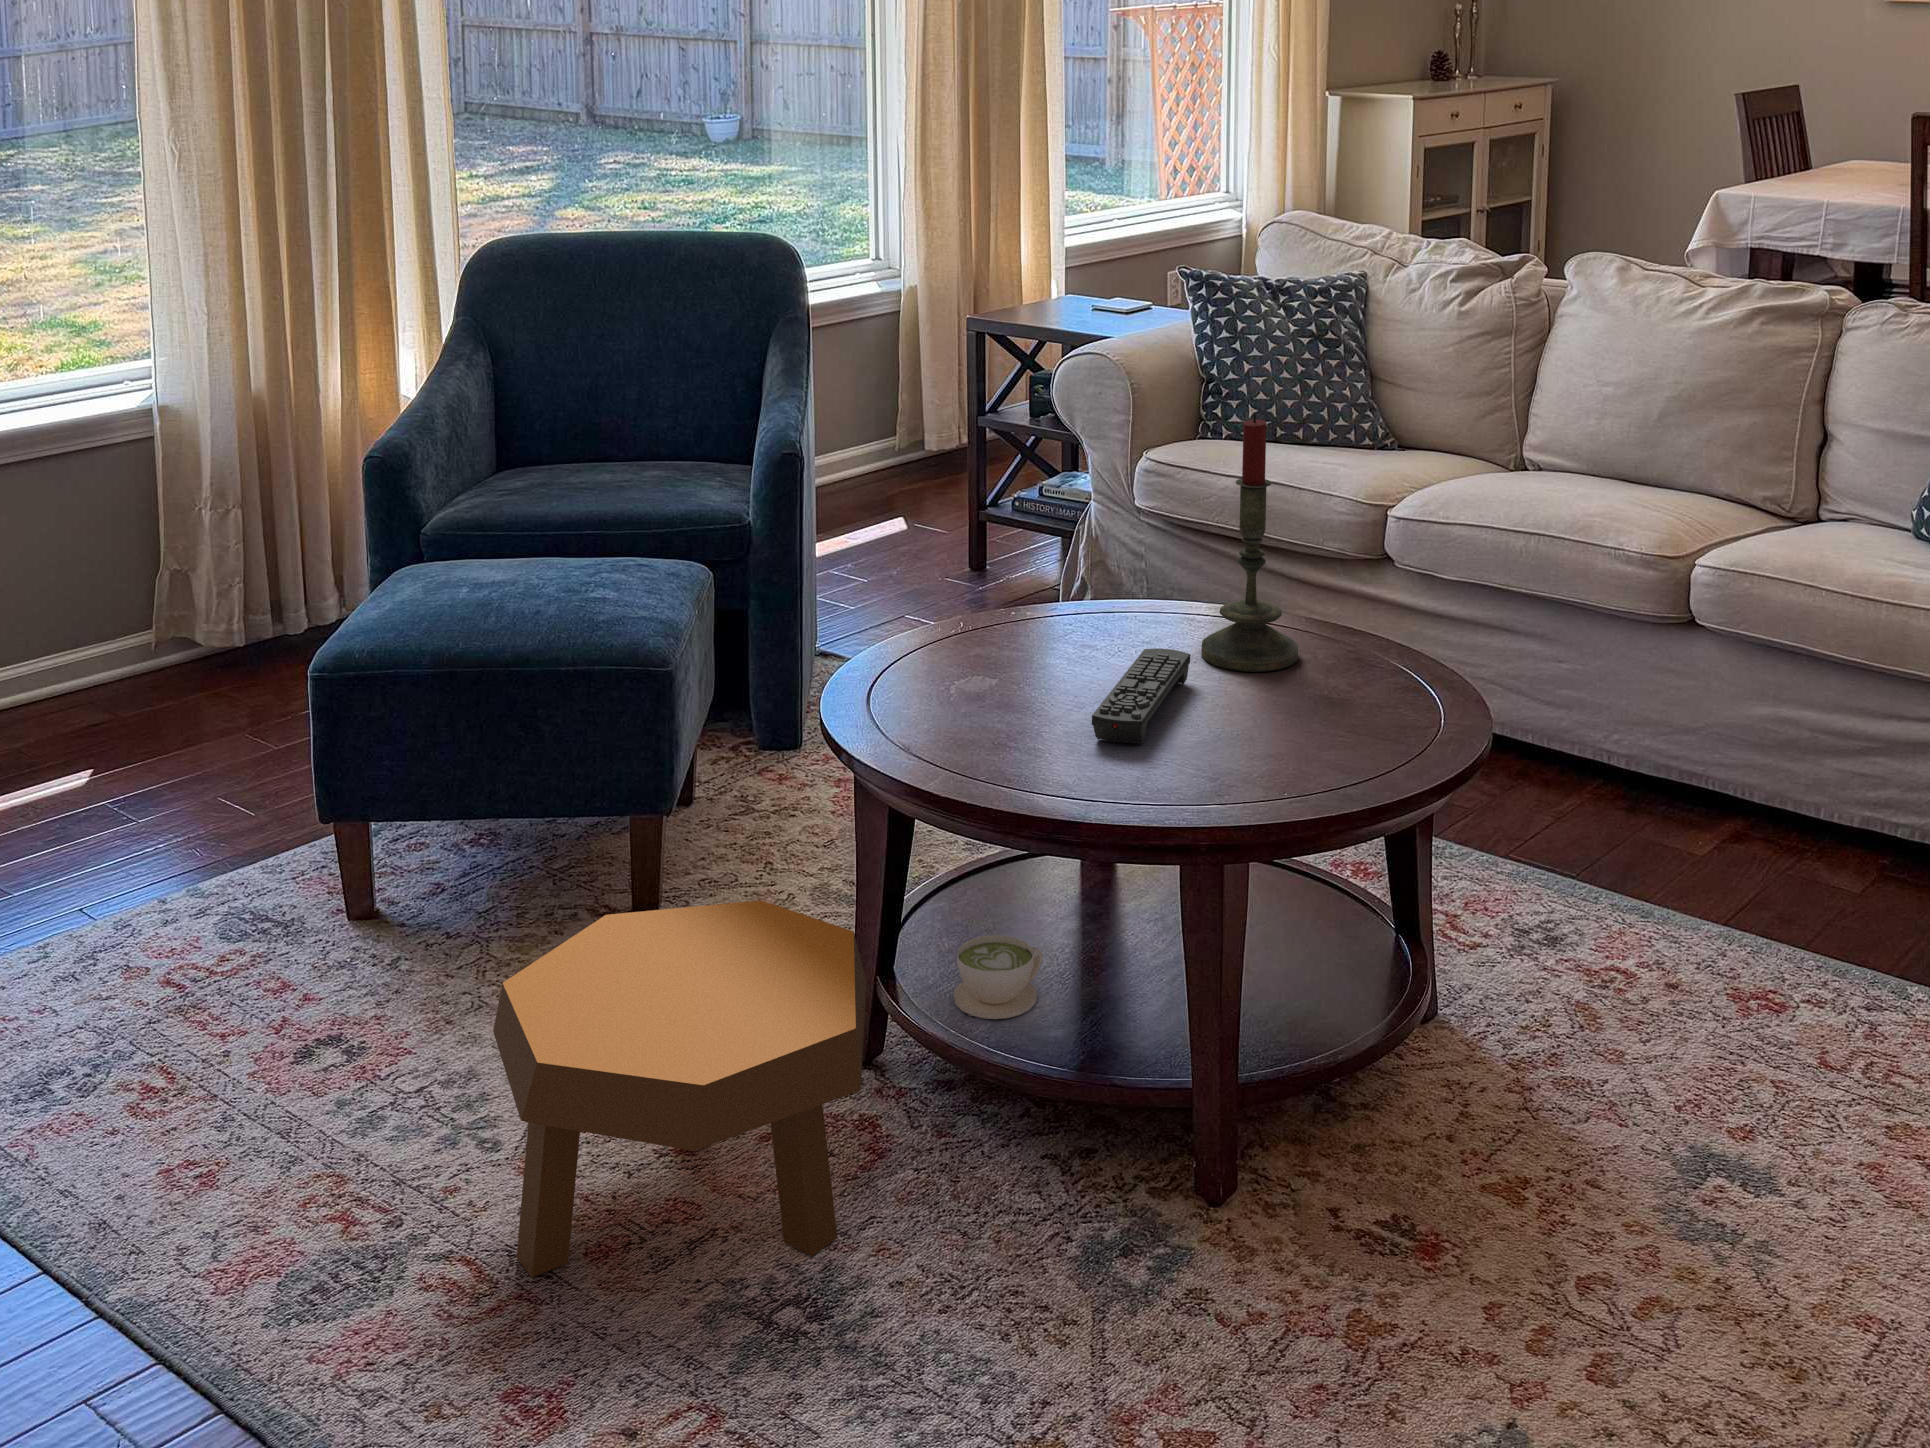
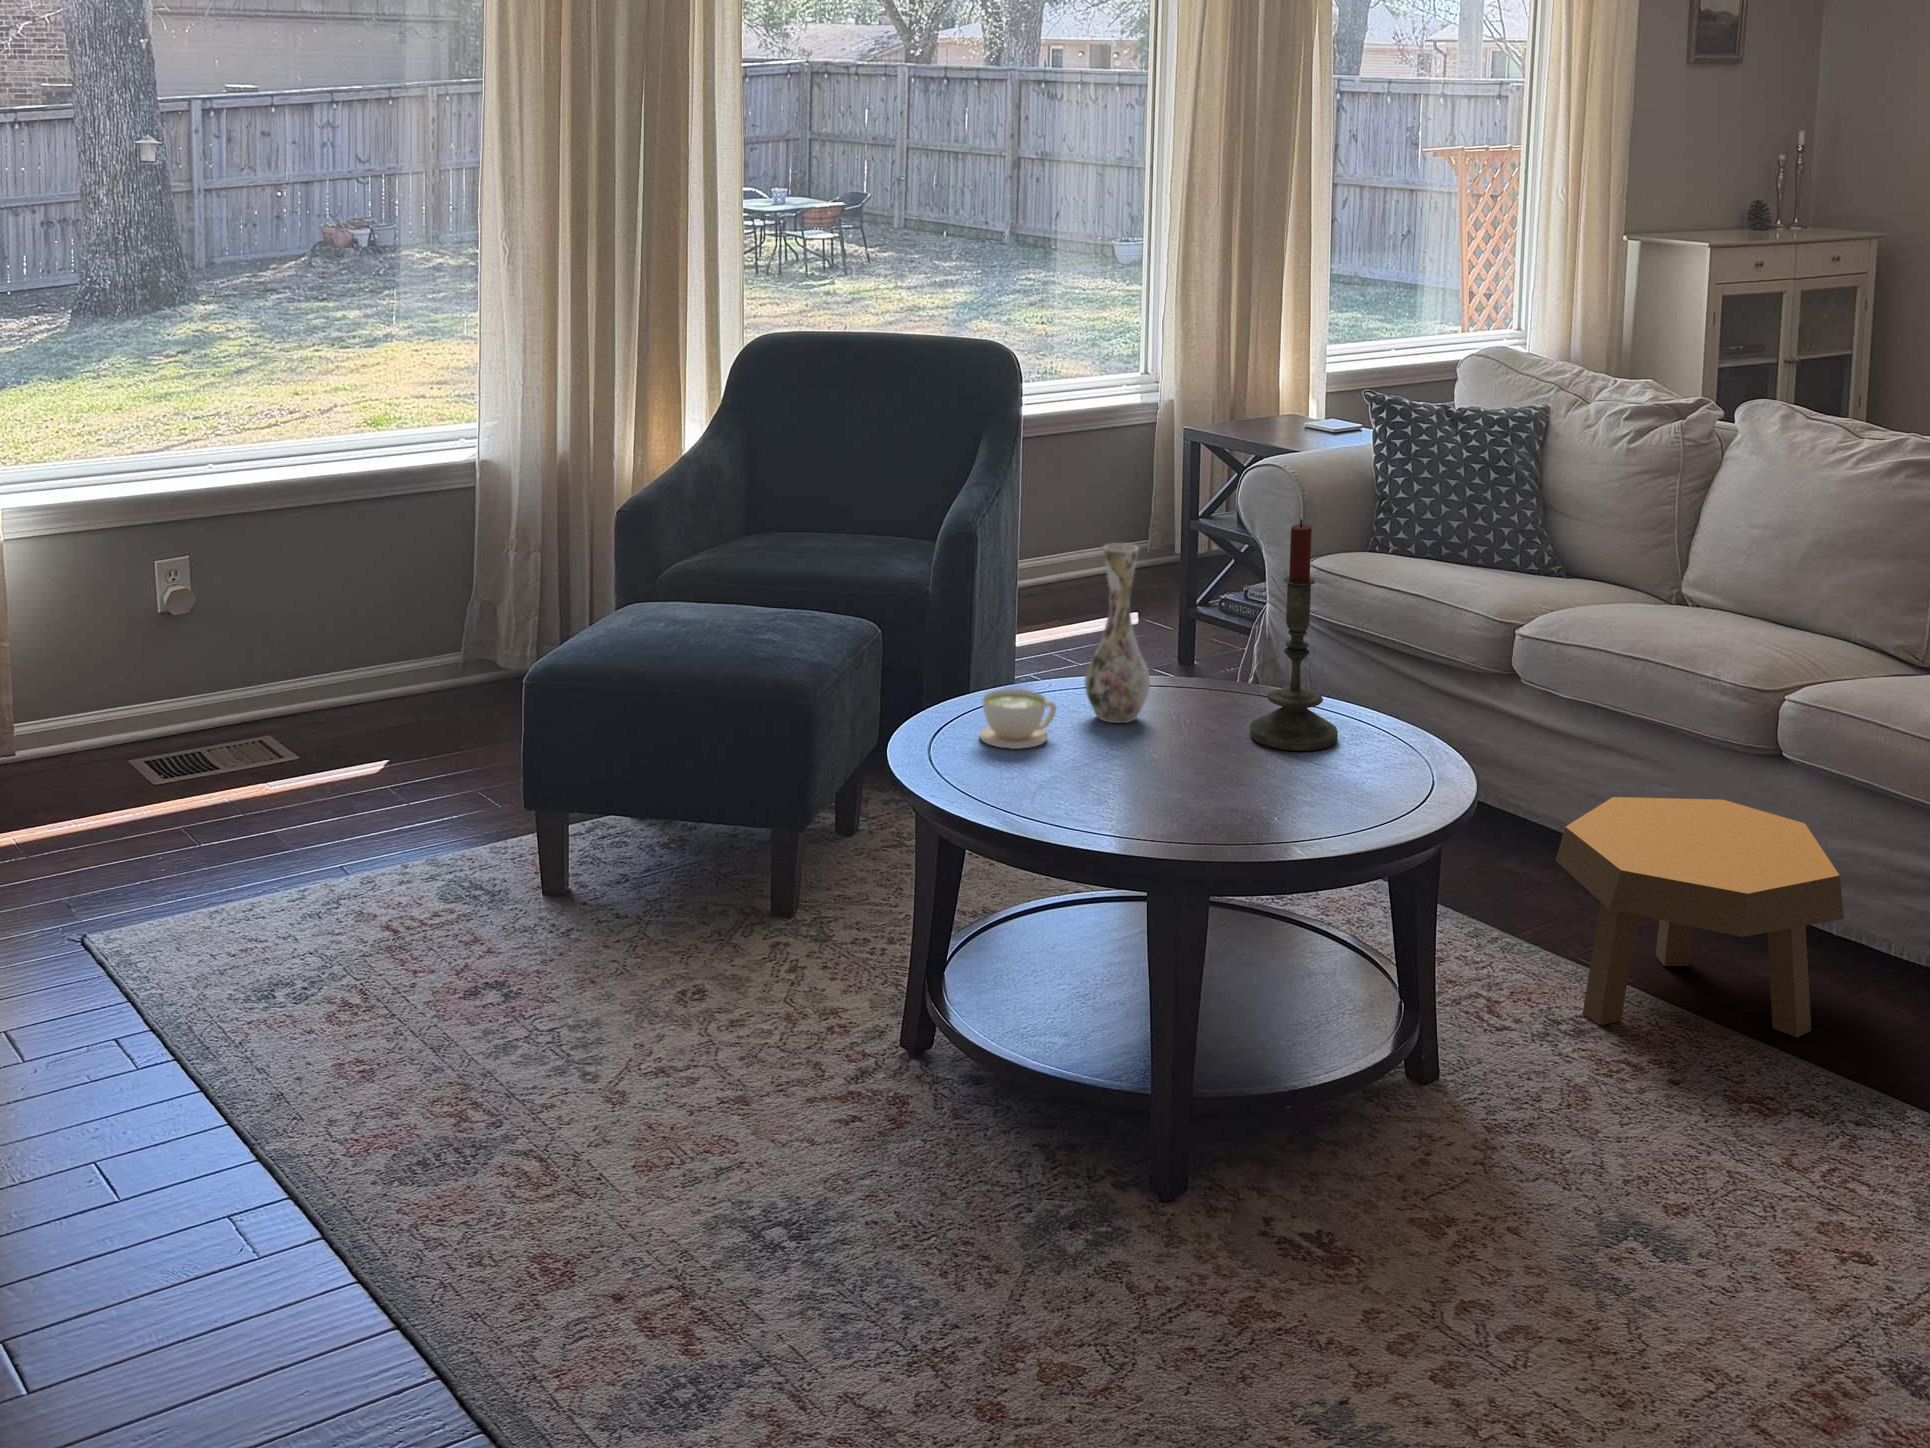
vase: none [1011,454,1085,658] -> present [1085,543,1150,723]
remote control: present [1092,648,1190,745] -> none [1111,721,1228,797]
footstool: present [493,900,867,1277] -> present [1556,797,1844,1038]
coffee cup: present [954,935,1043,1019] -> present [980,689,1056,749]

